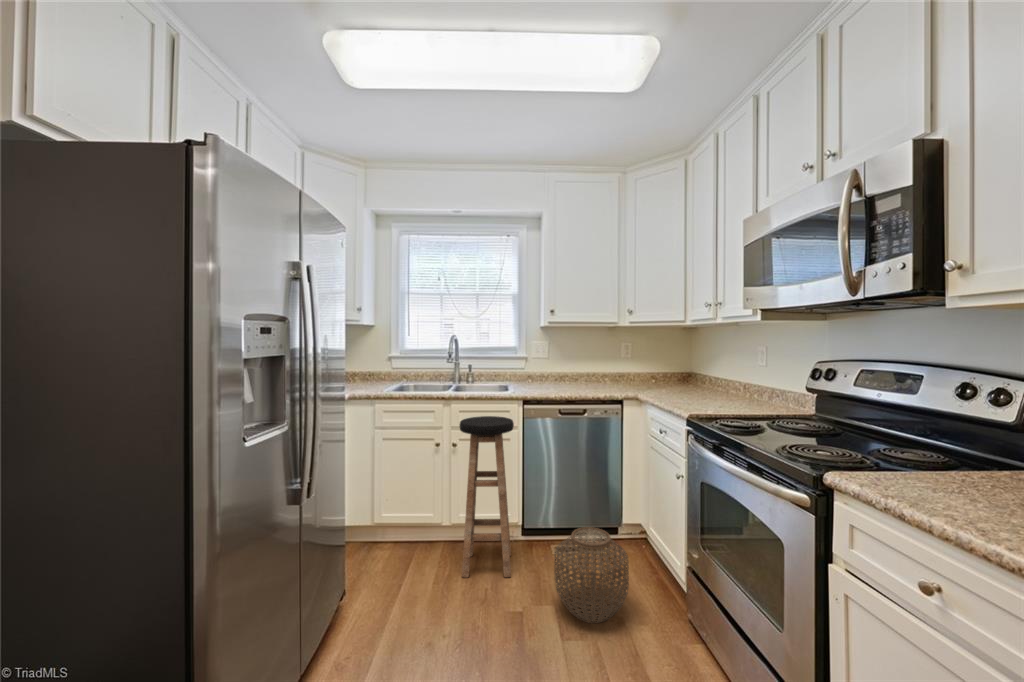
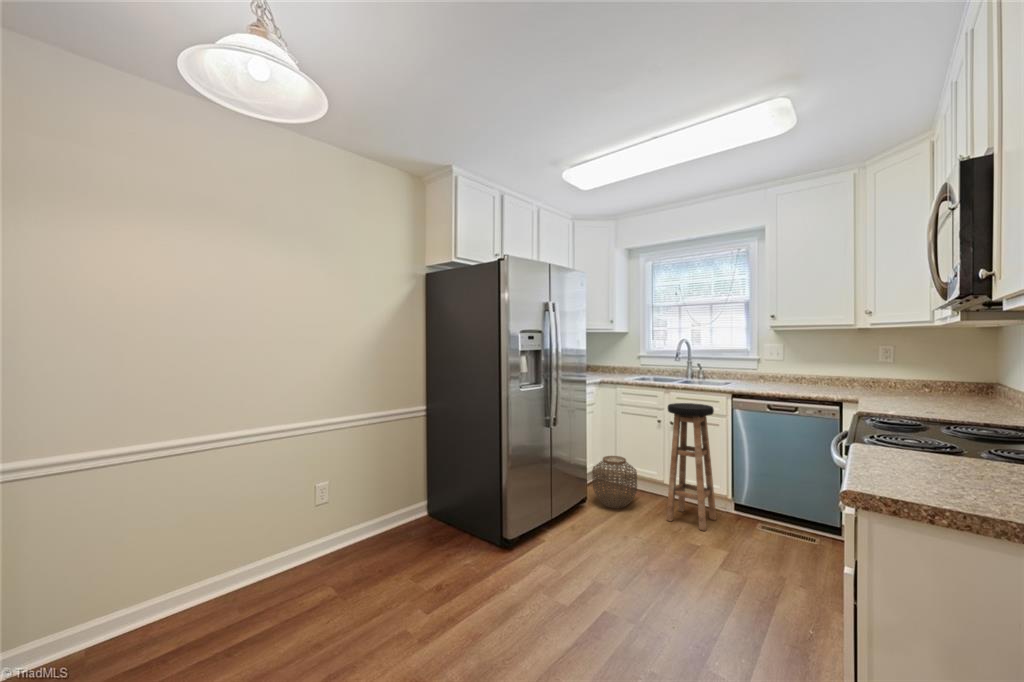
woven basket: present [554,527,629,623] -> present [592,456,637,508]

